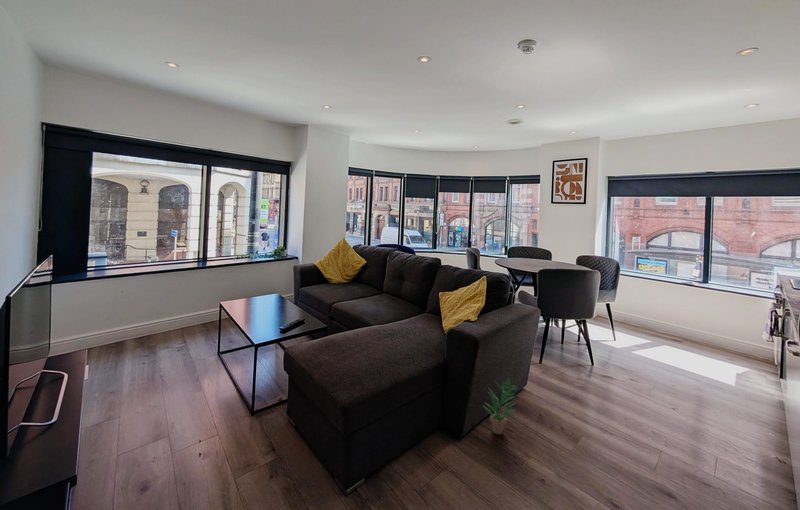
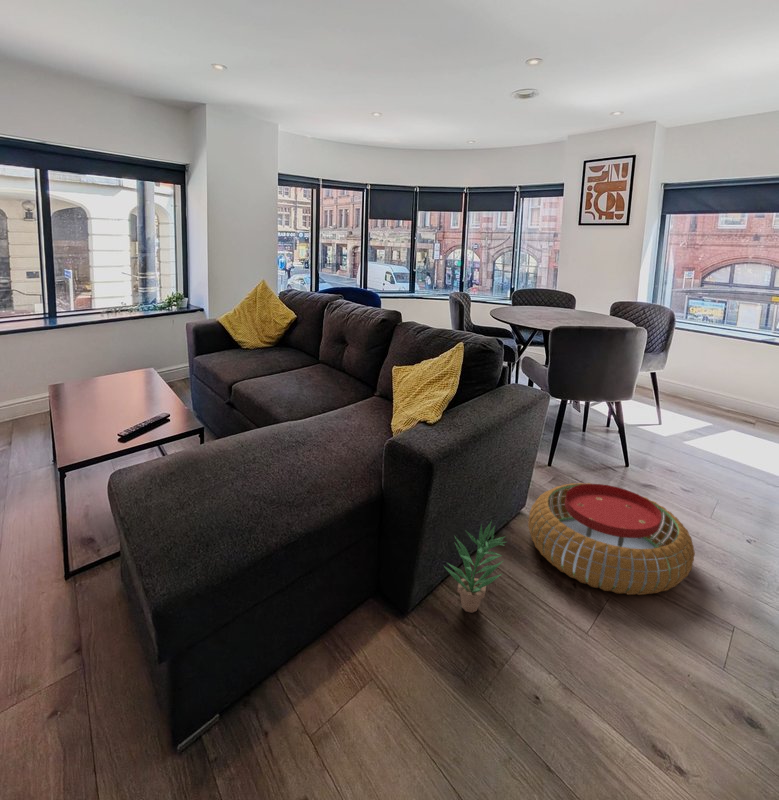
pouf: none [529,366,630,428] -> present [528,483,695,595]

